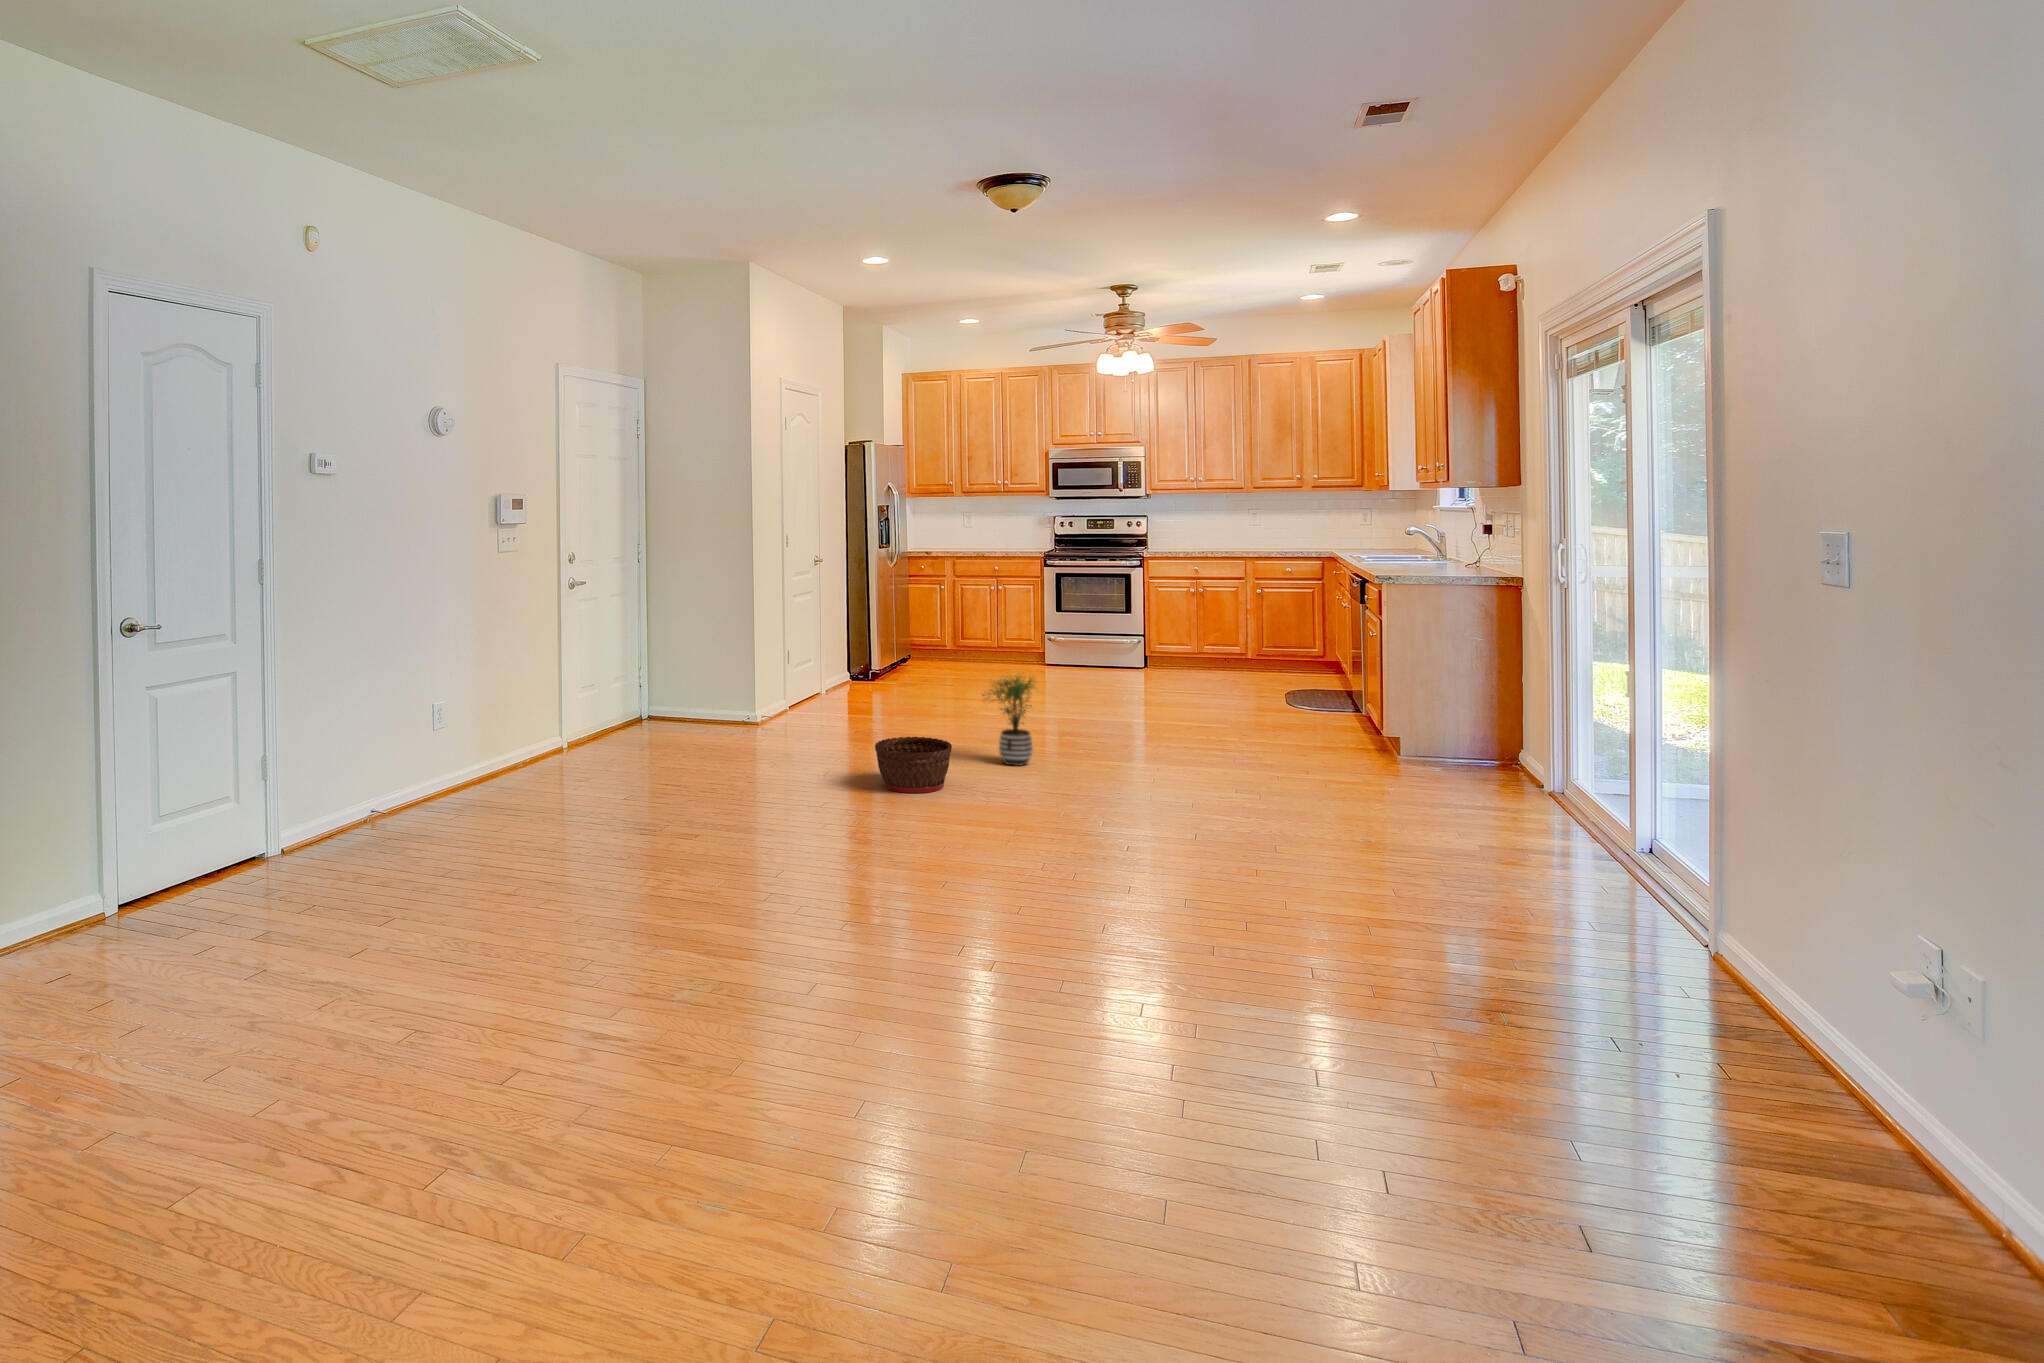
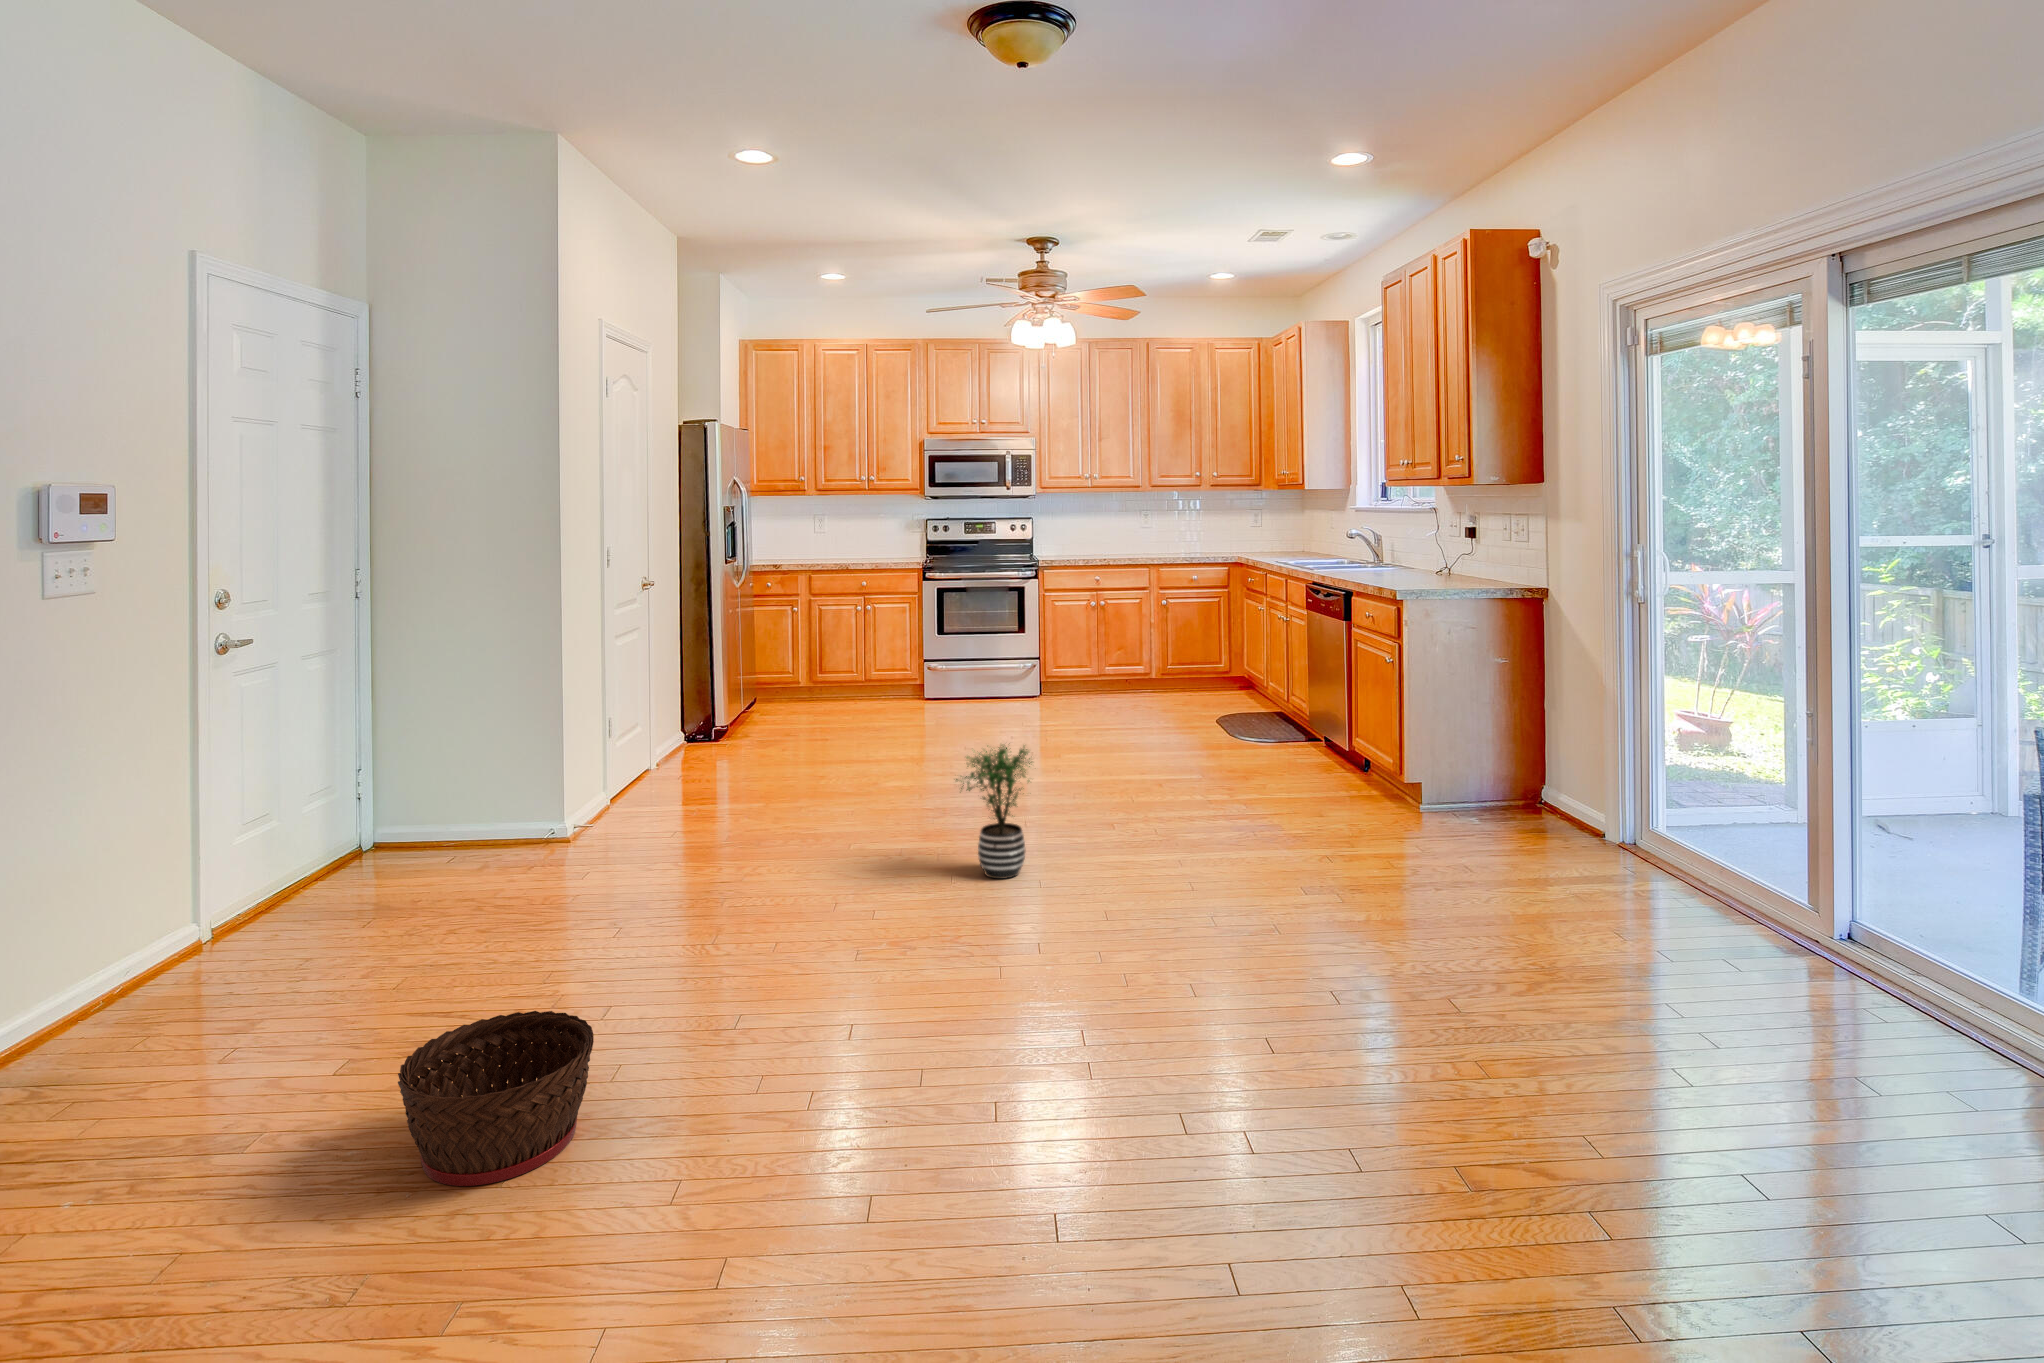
basket: present [875,737,952,793] -> present [398,1011,594,1186]

